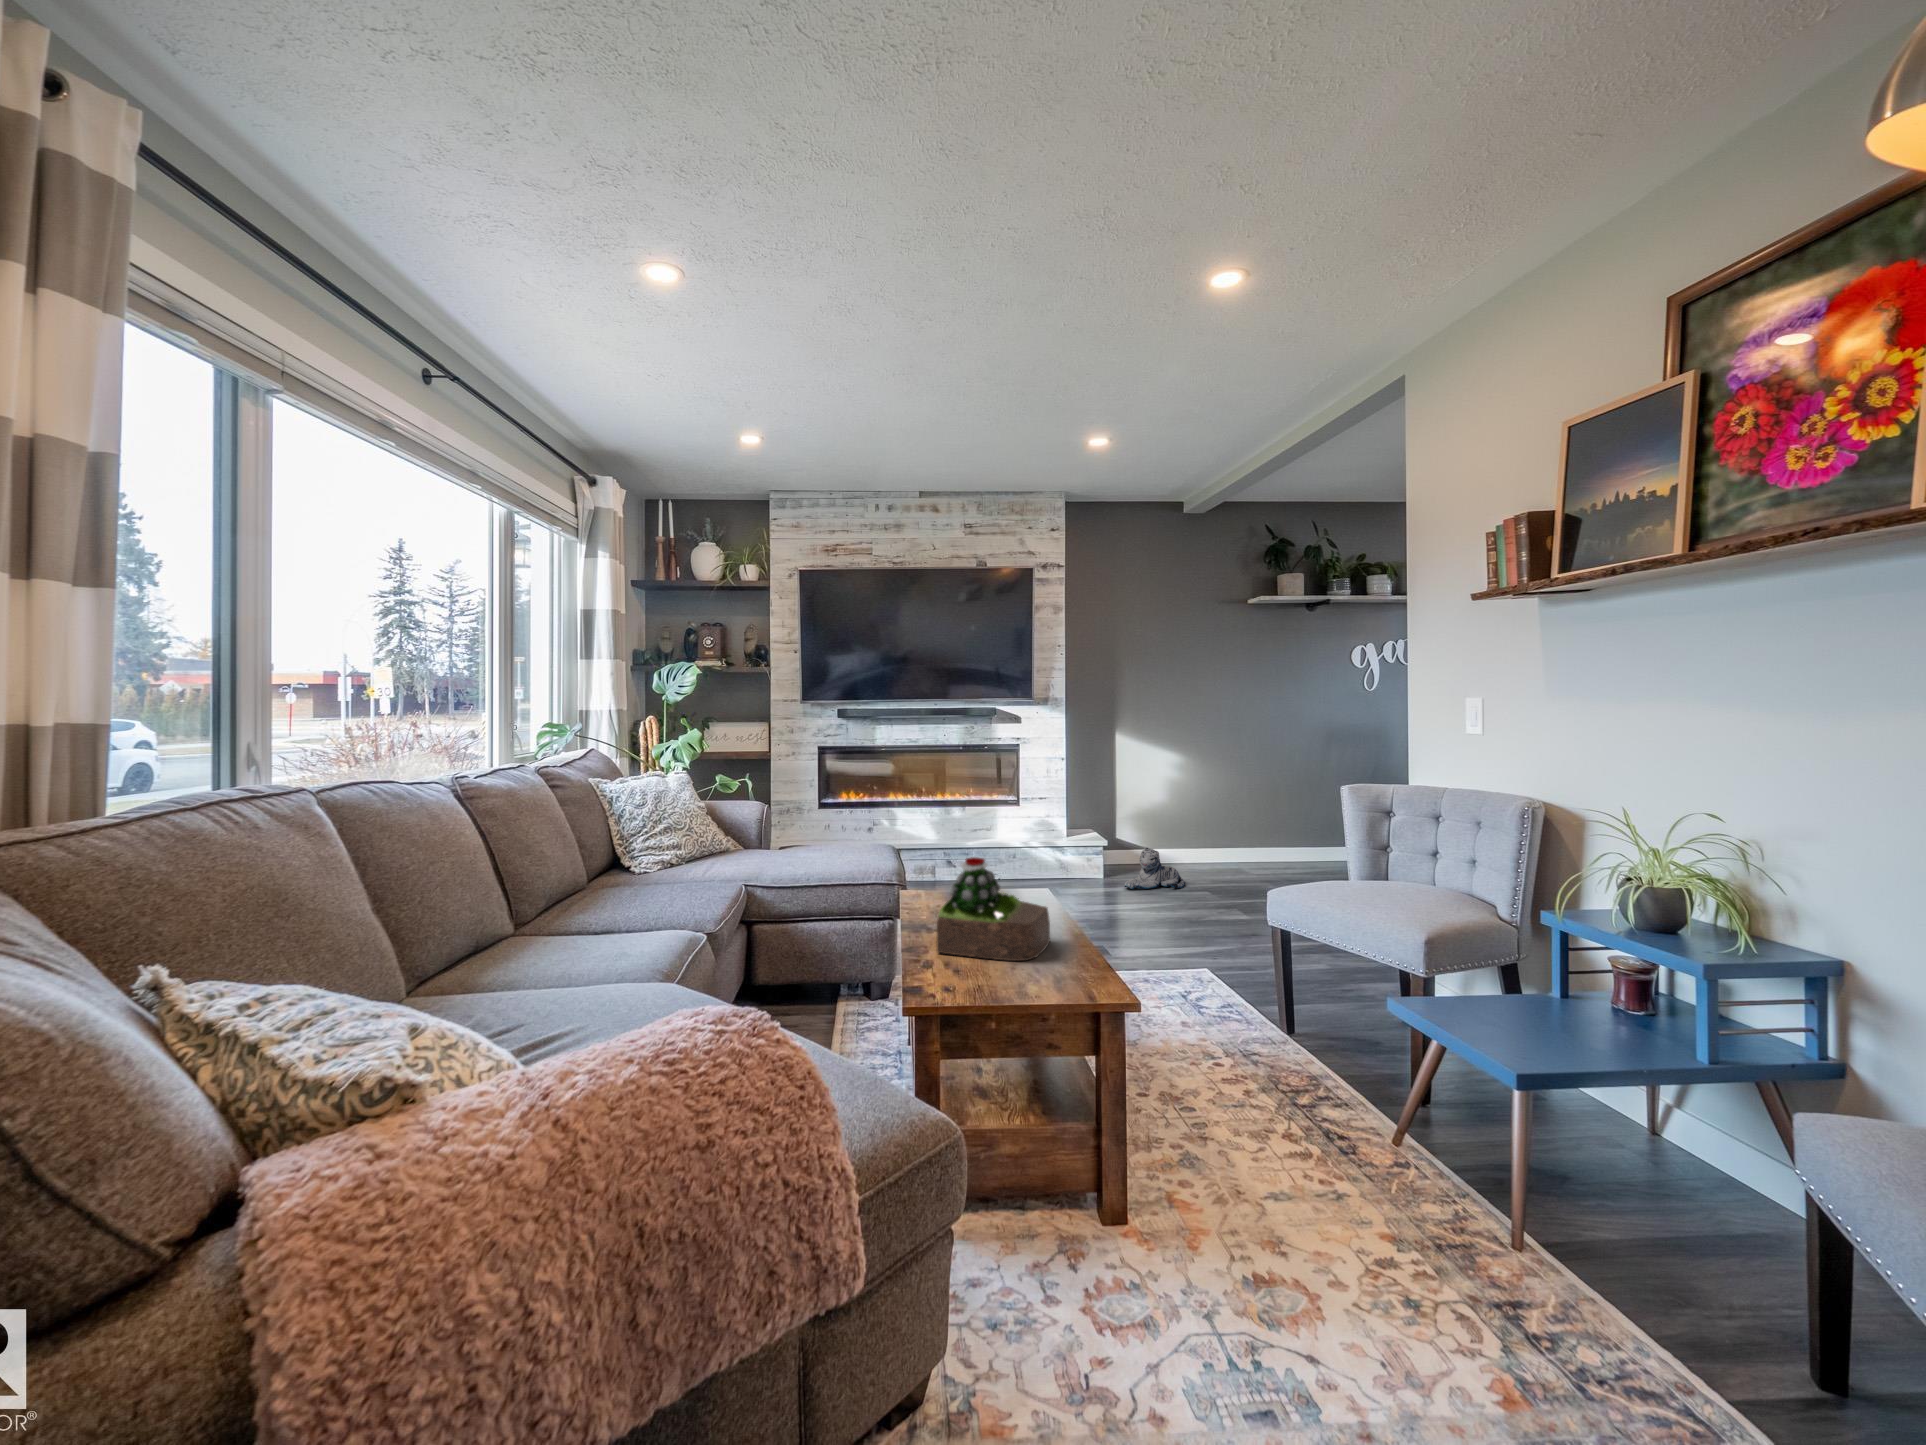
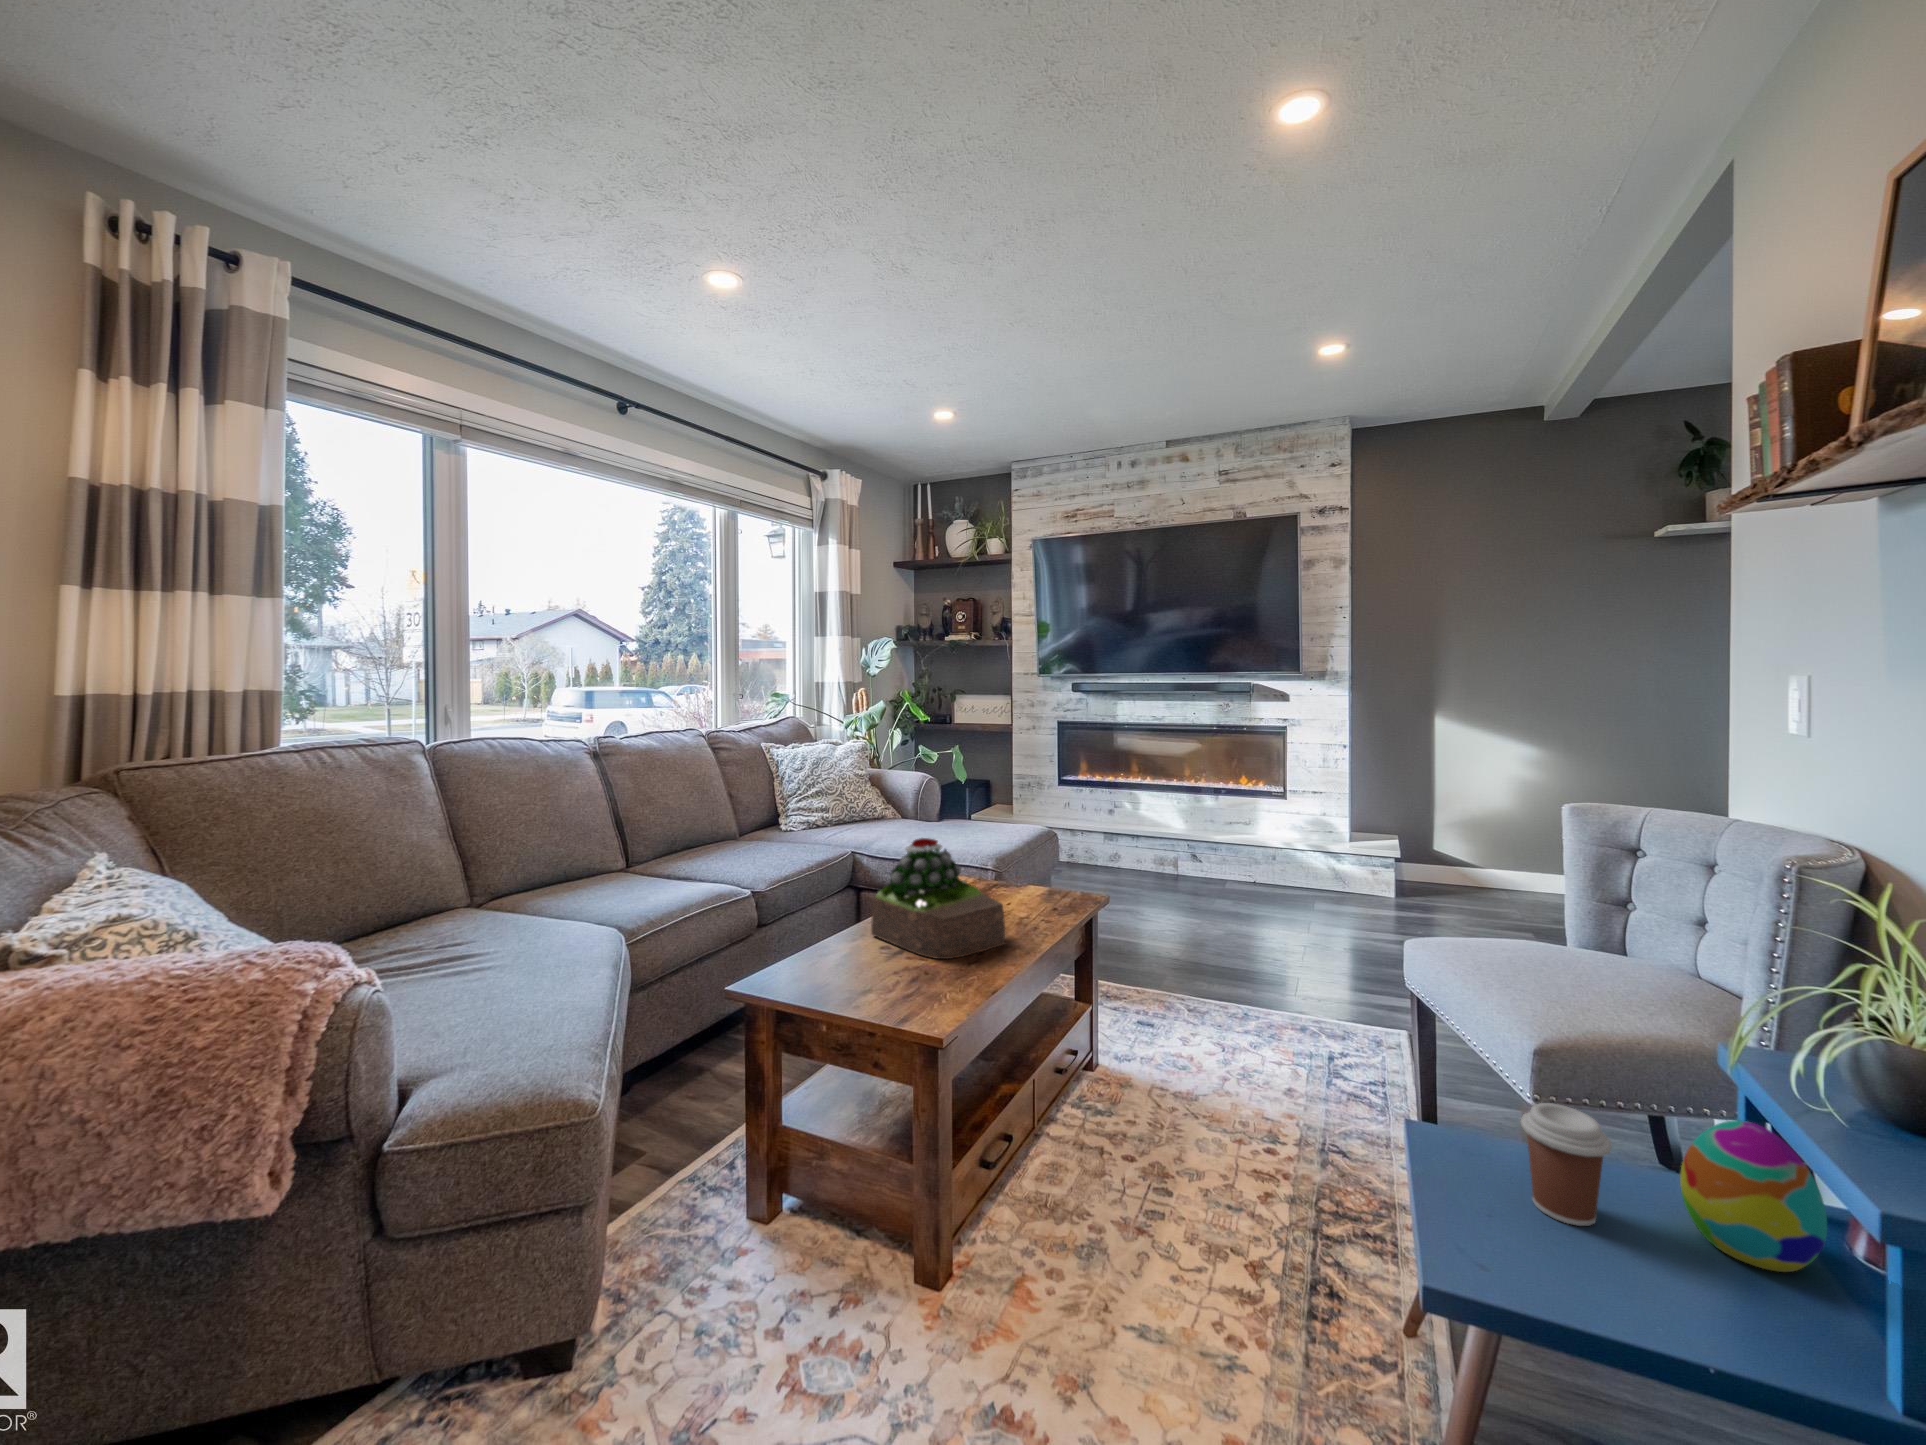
plush toy: present [1124,848,1185,889] -> none [1402,861,1504,919]
decorative egg: none [1545,956,1615,1031] -> present [1680,1120,1827,1272]
coffee cup: none [1482,968,1532,1033] -> present [1521,1103,1611,1226]

